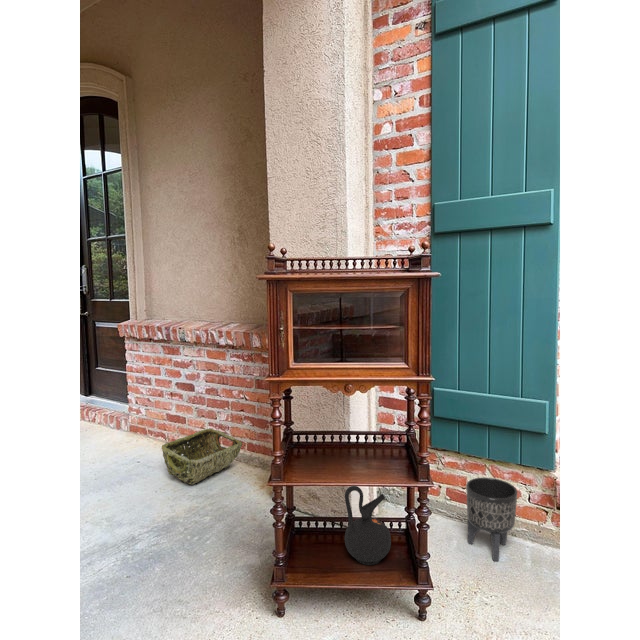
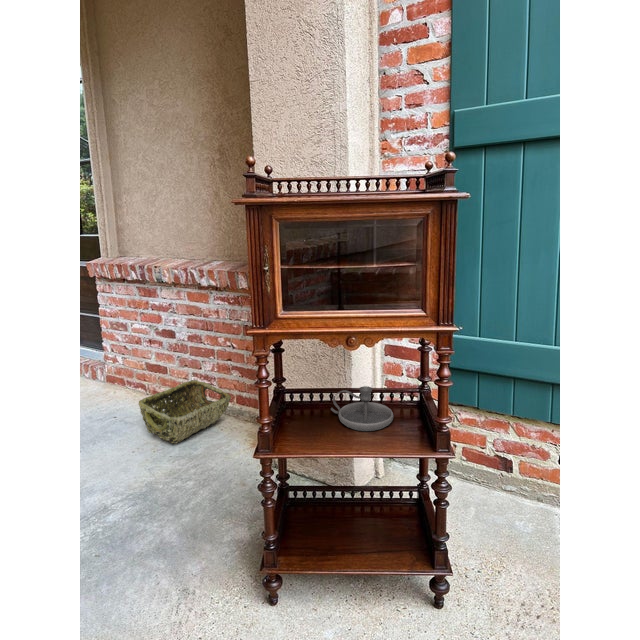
candlestick: none [332,428,384,465] -> present [331,386,393,431]
planter: present [466,477,517,561] -> none [487,438,547,532]
ceramic jug: present [345,486,391,565] -> none [347,454,401,542]

